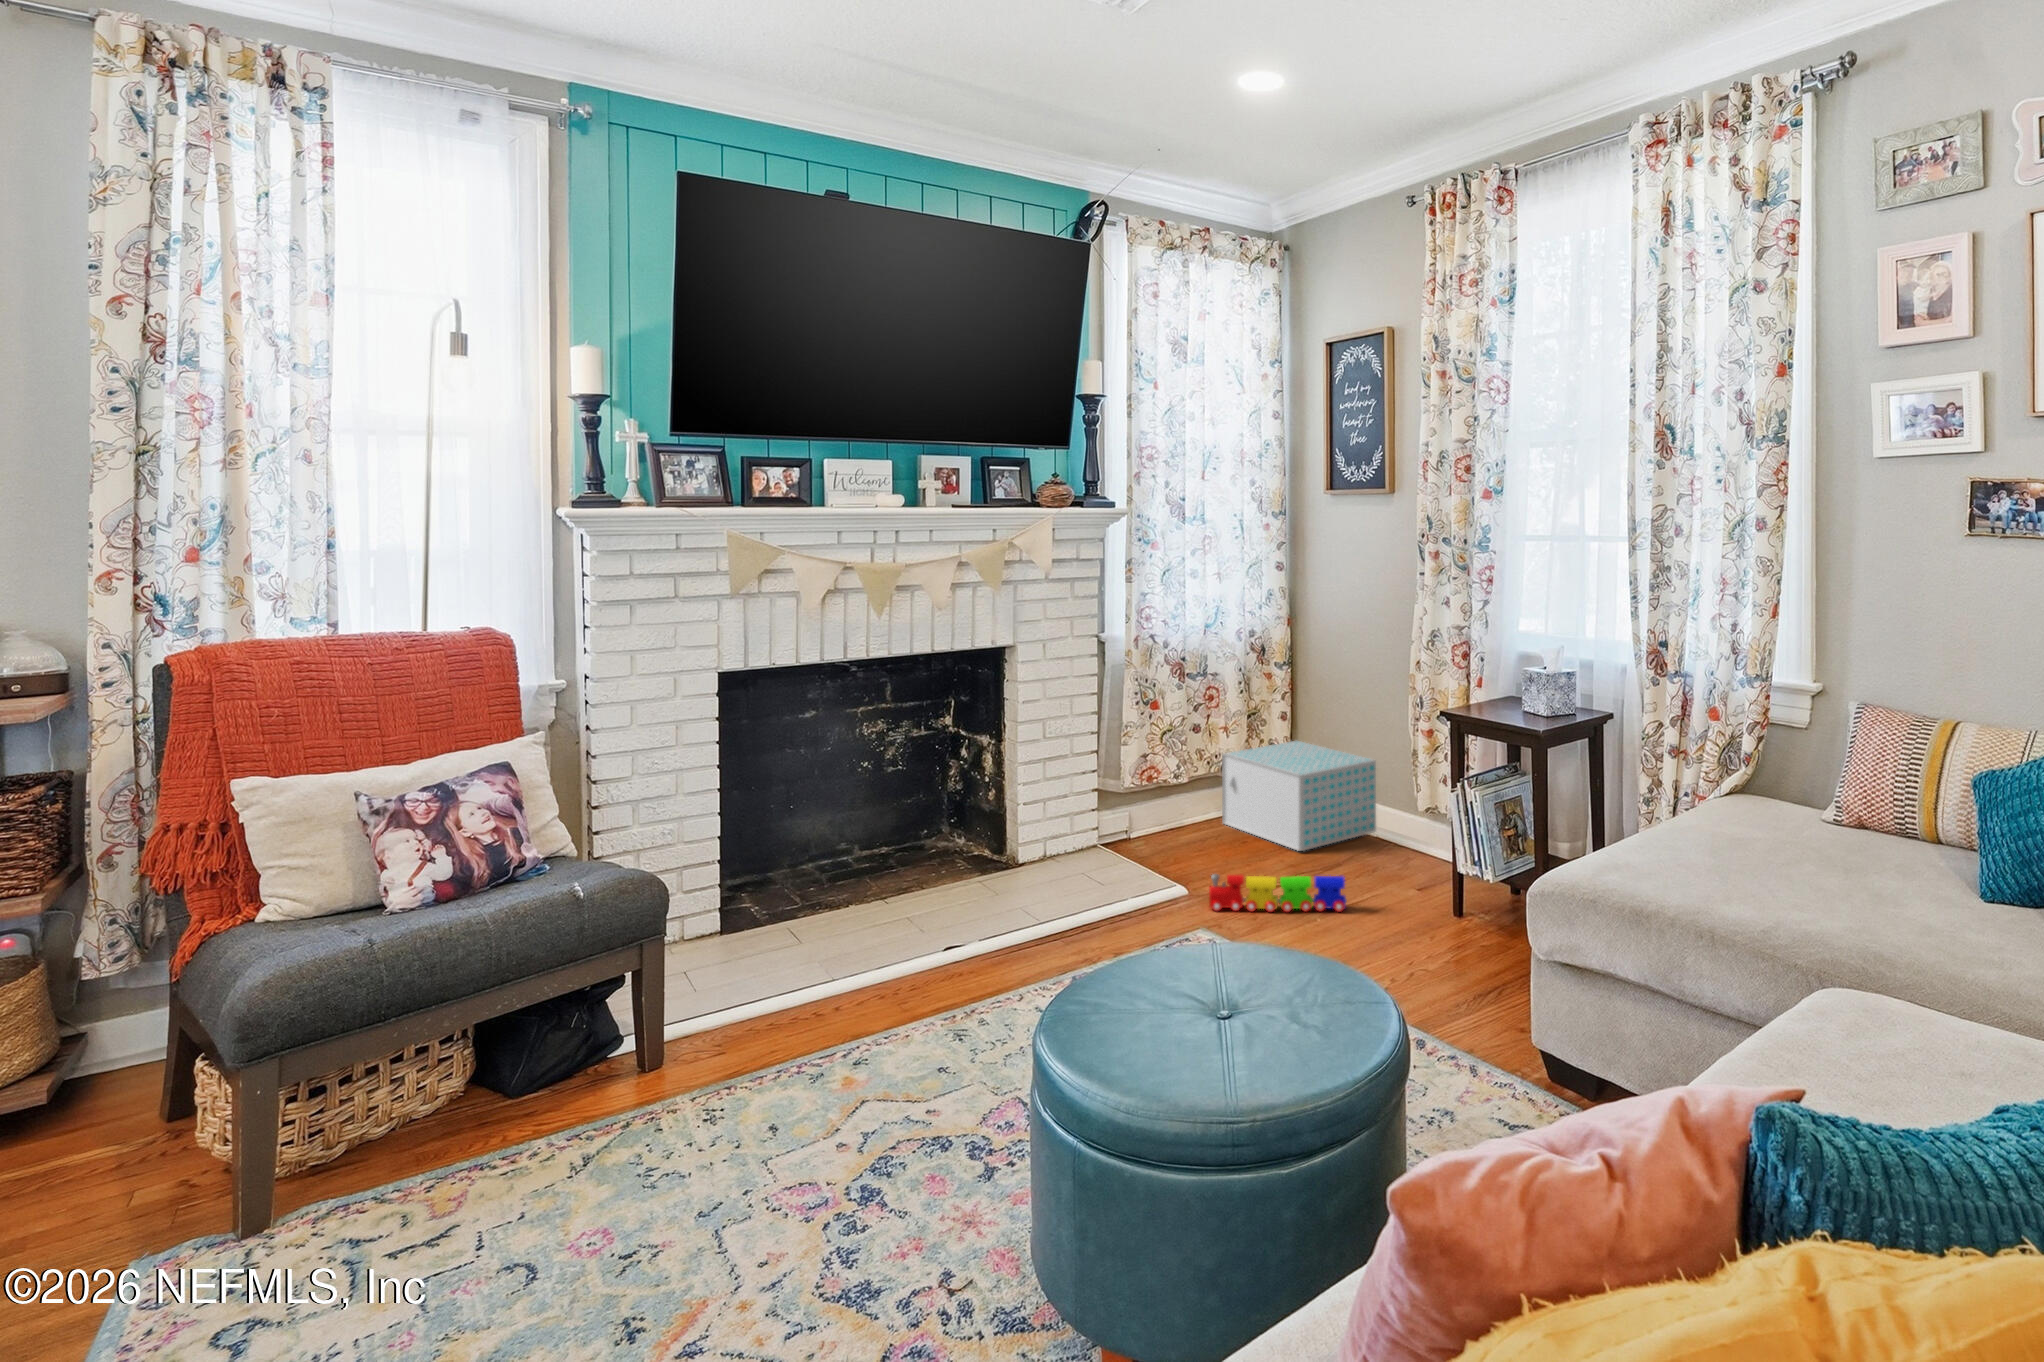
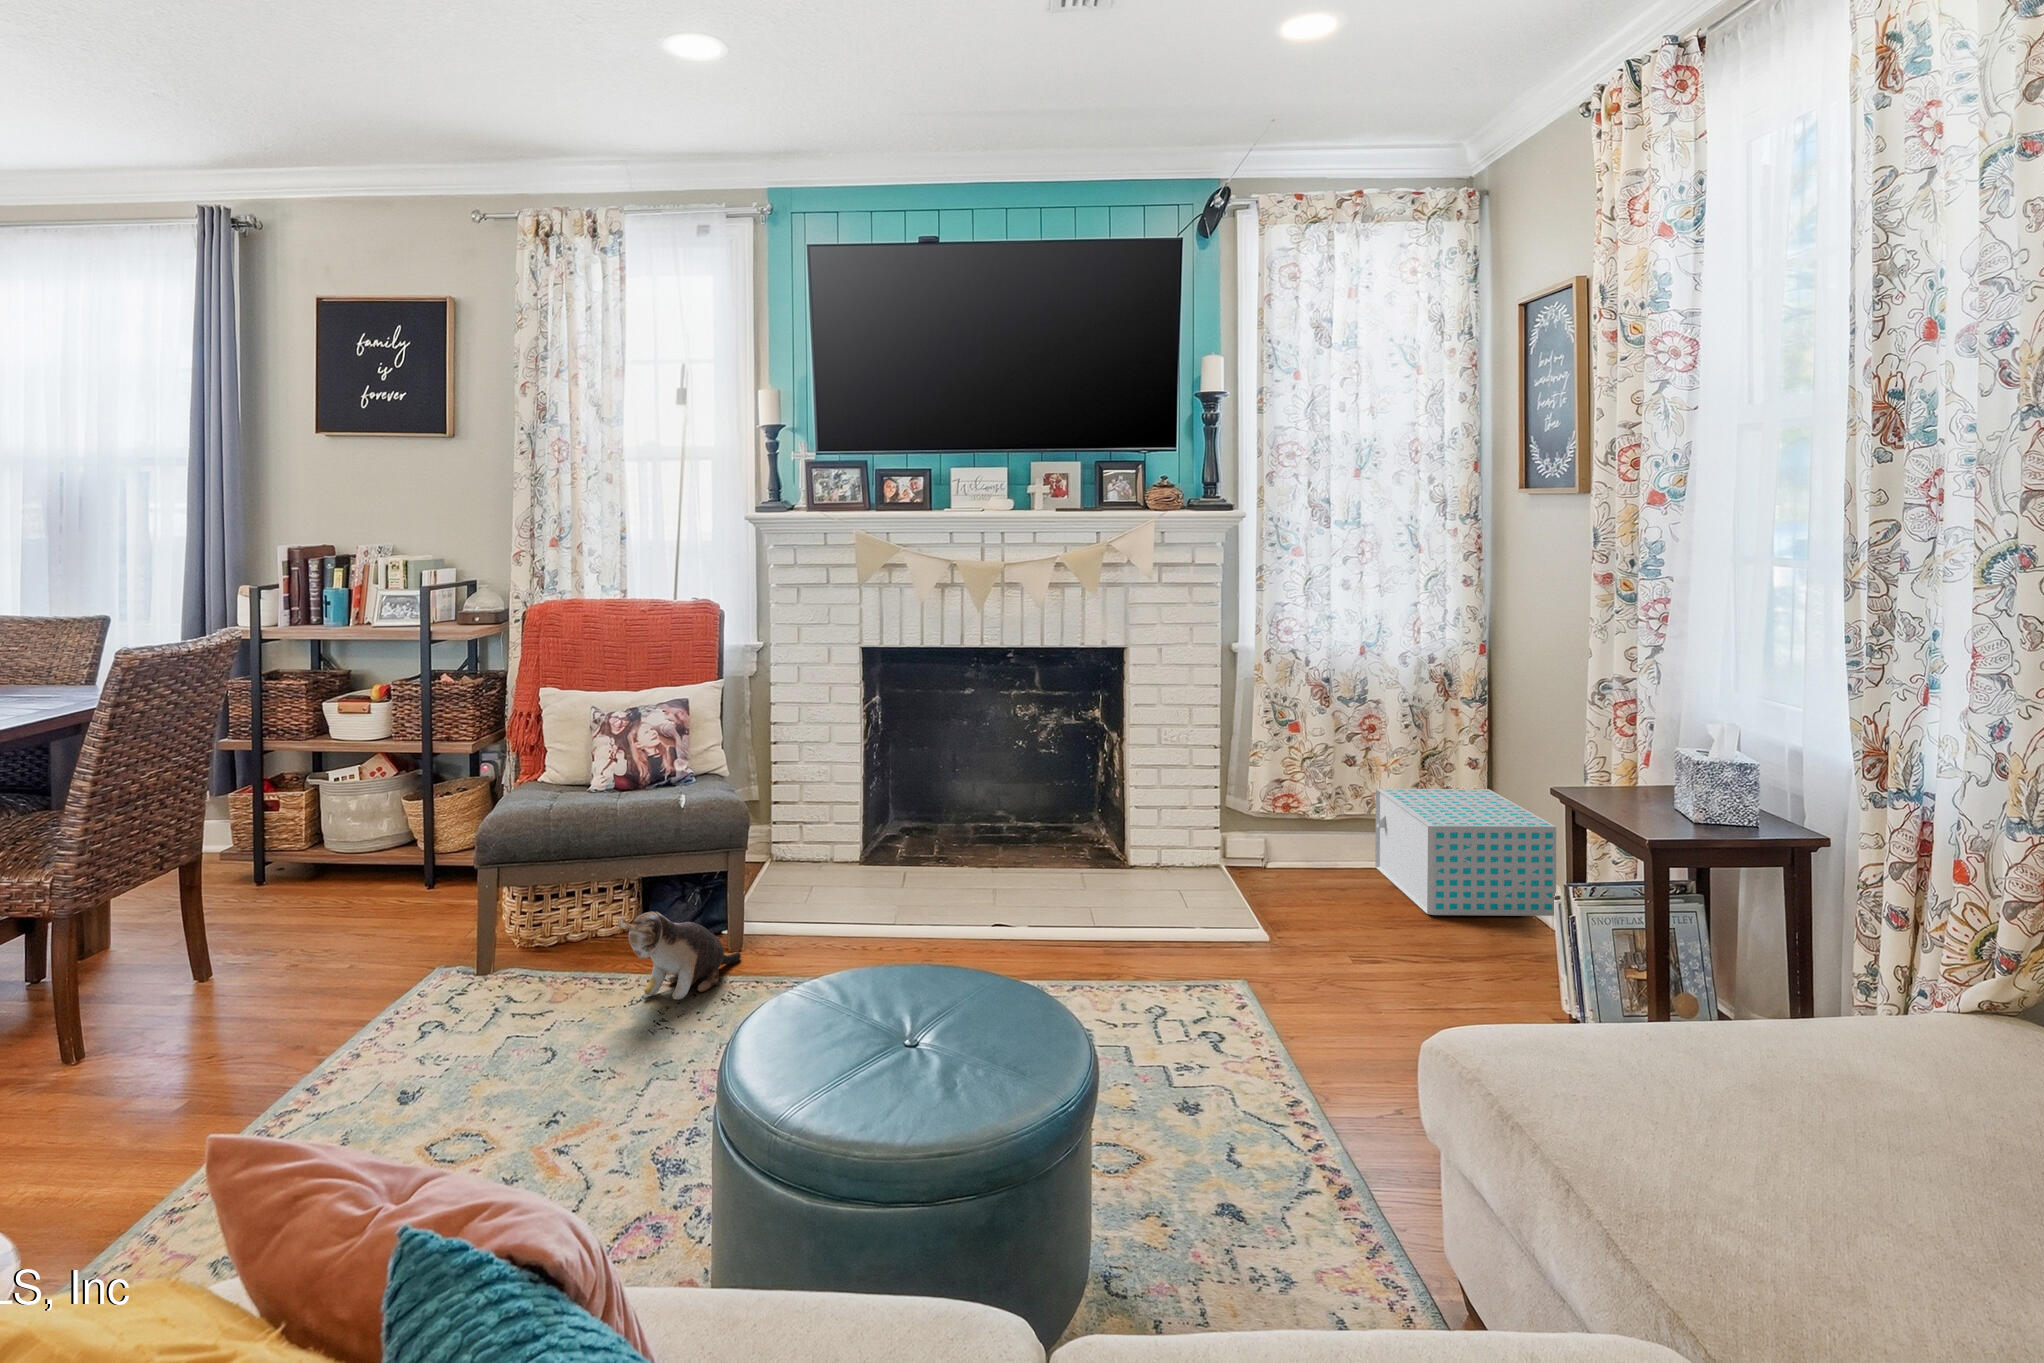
toy train: present [1209,874,1347,912] -> none [1258,910,1414,987]
plush toy: none [572,1046,693,1168] -> present [618,911,741,1000]

